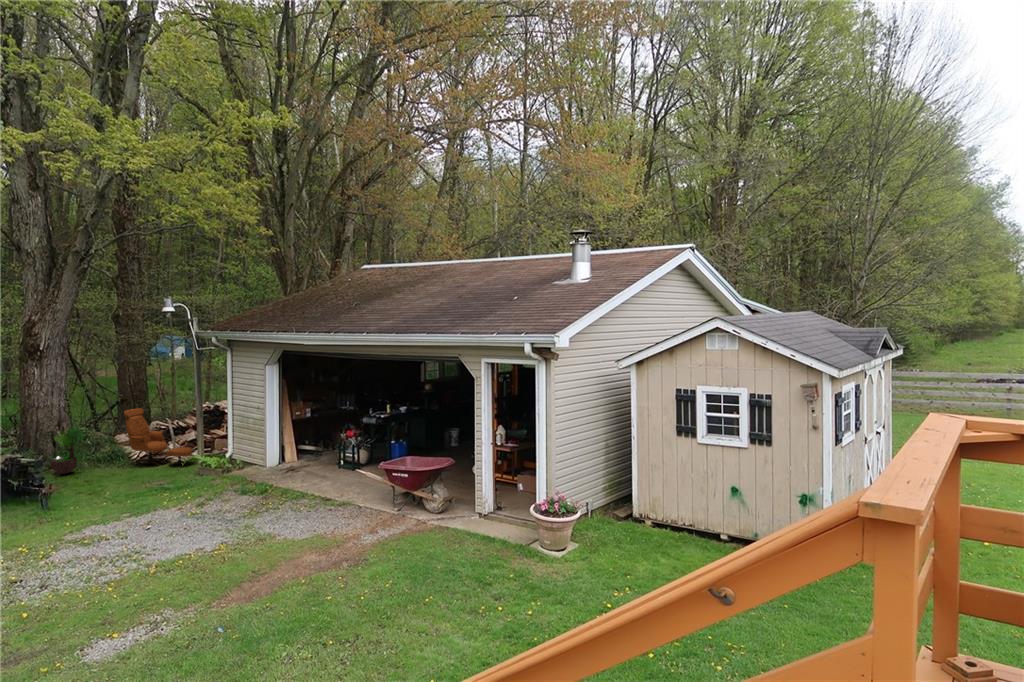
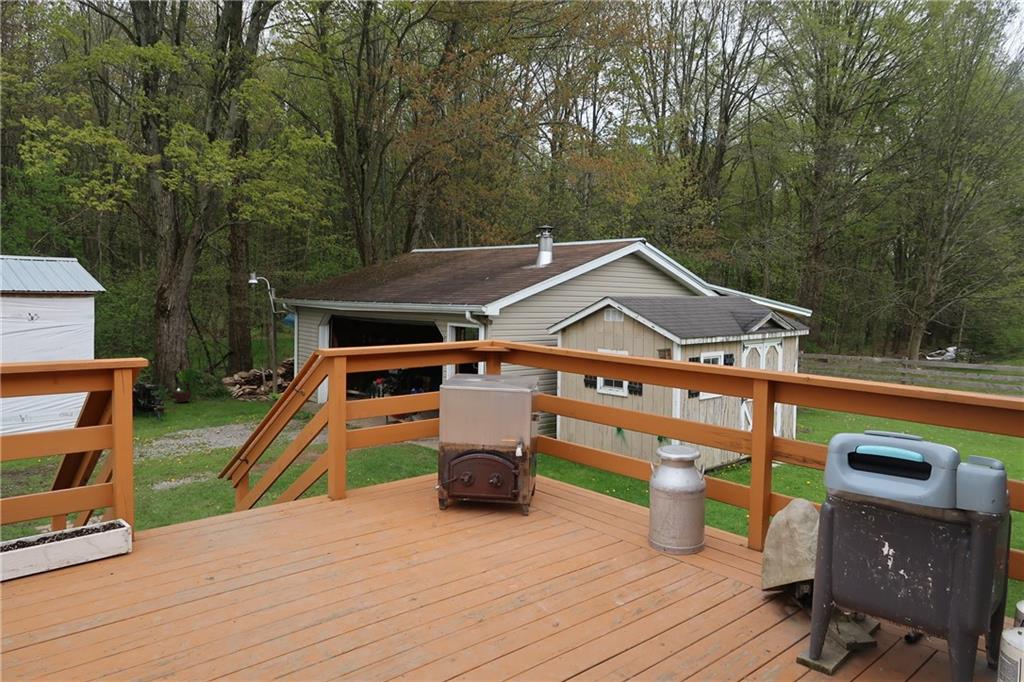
lounge chair: present [124,408,193,467] -> none [225,357,273,403]

